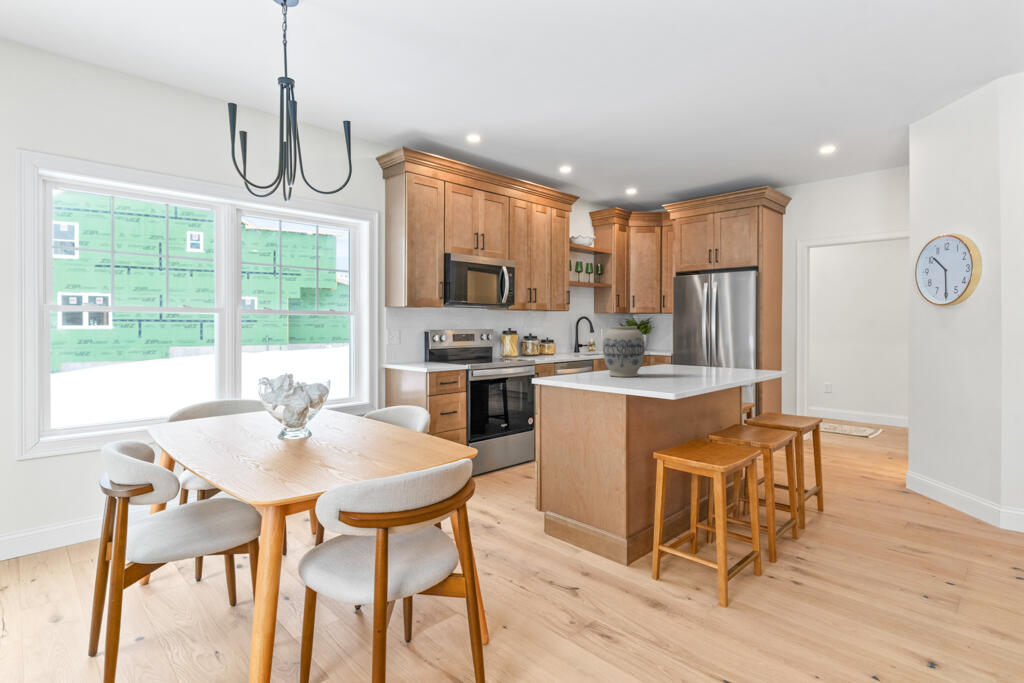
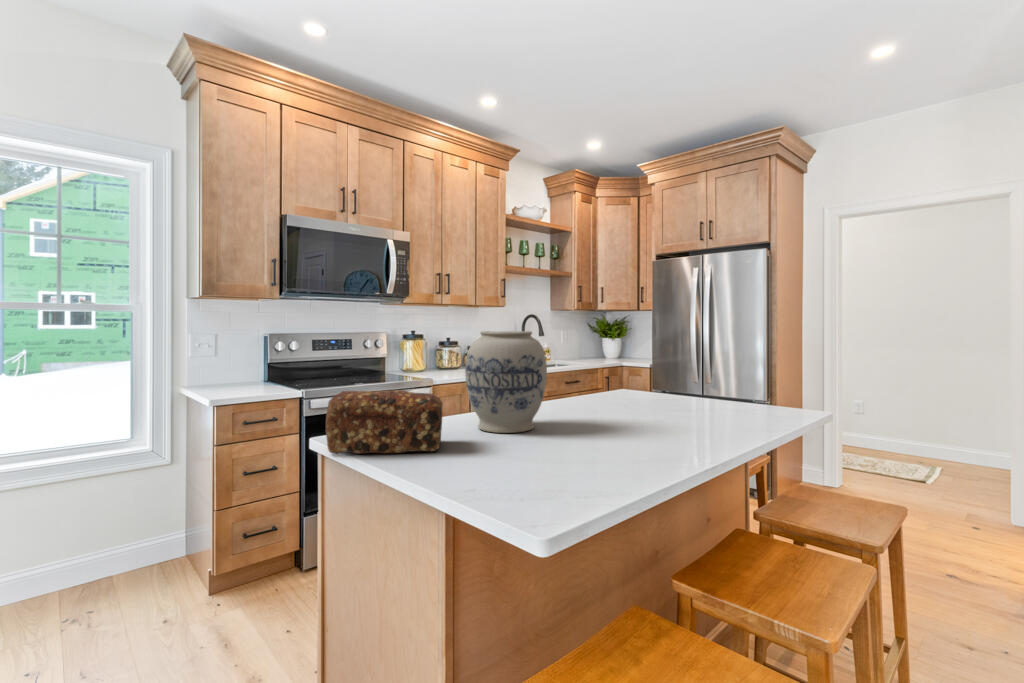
bread loaf: none [554,354,609,382] -> present [326,390,442,454]

